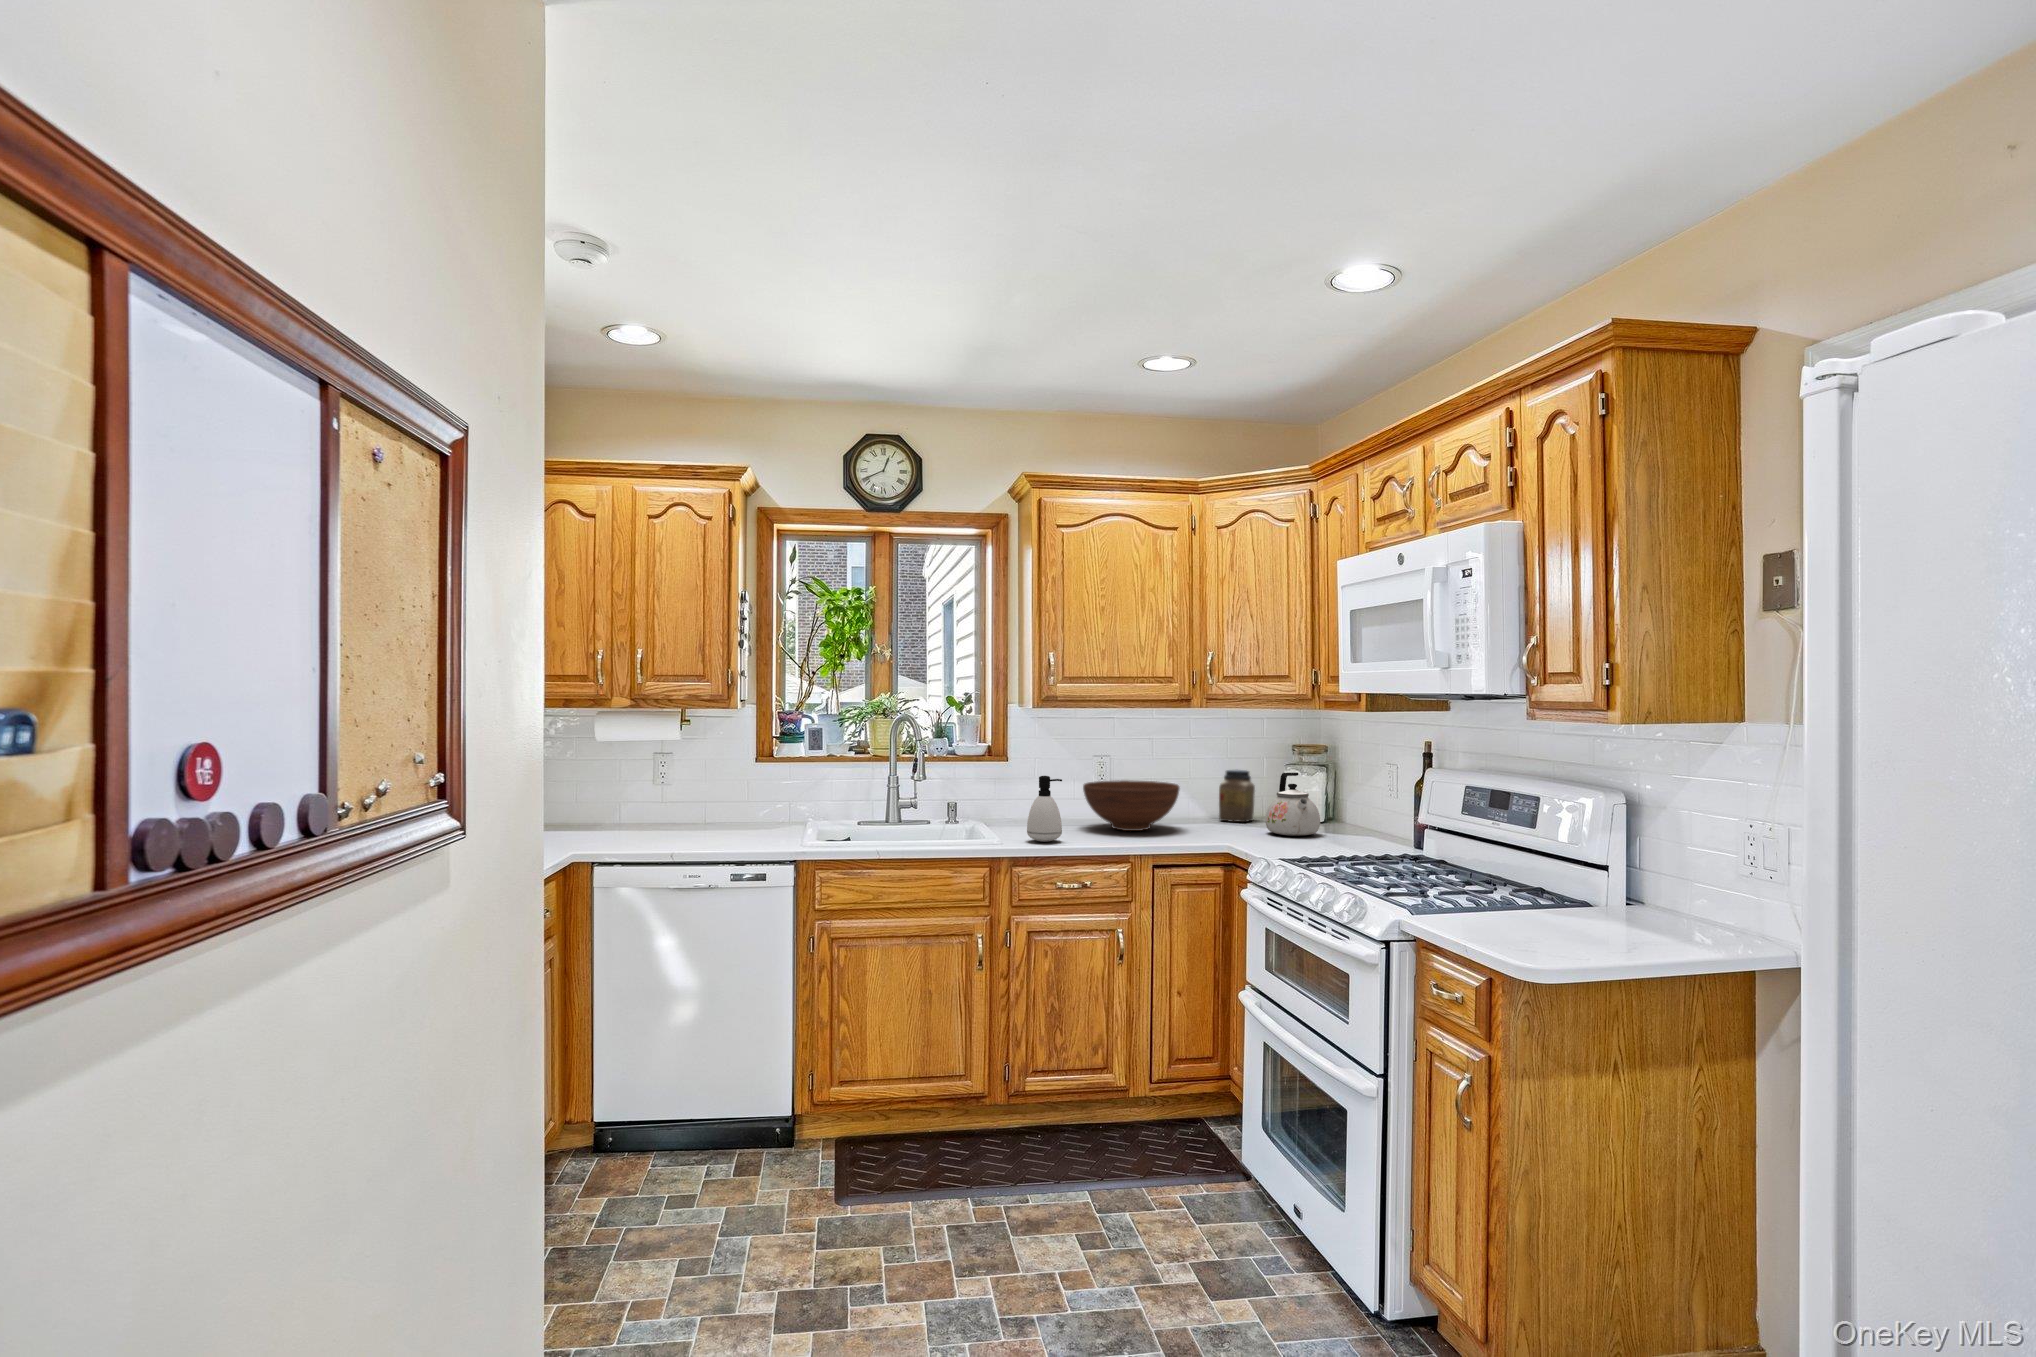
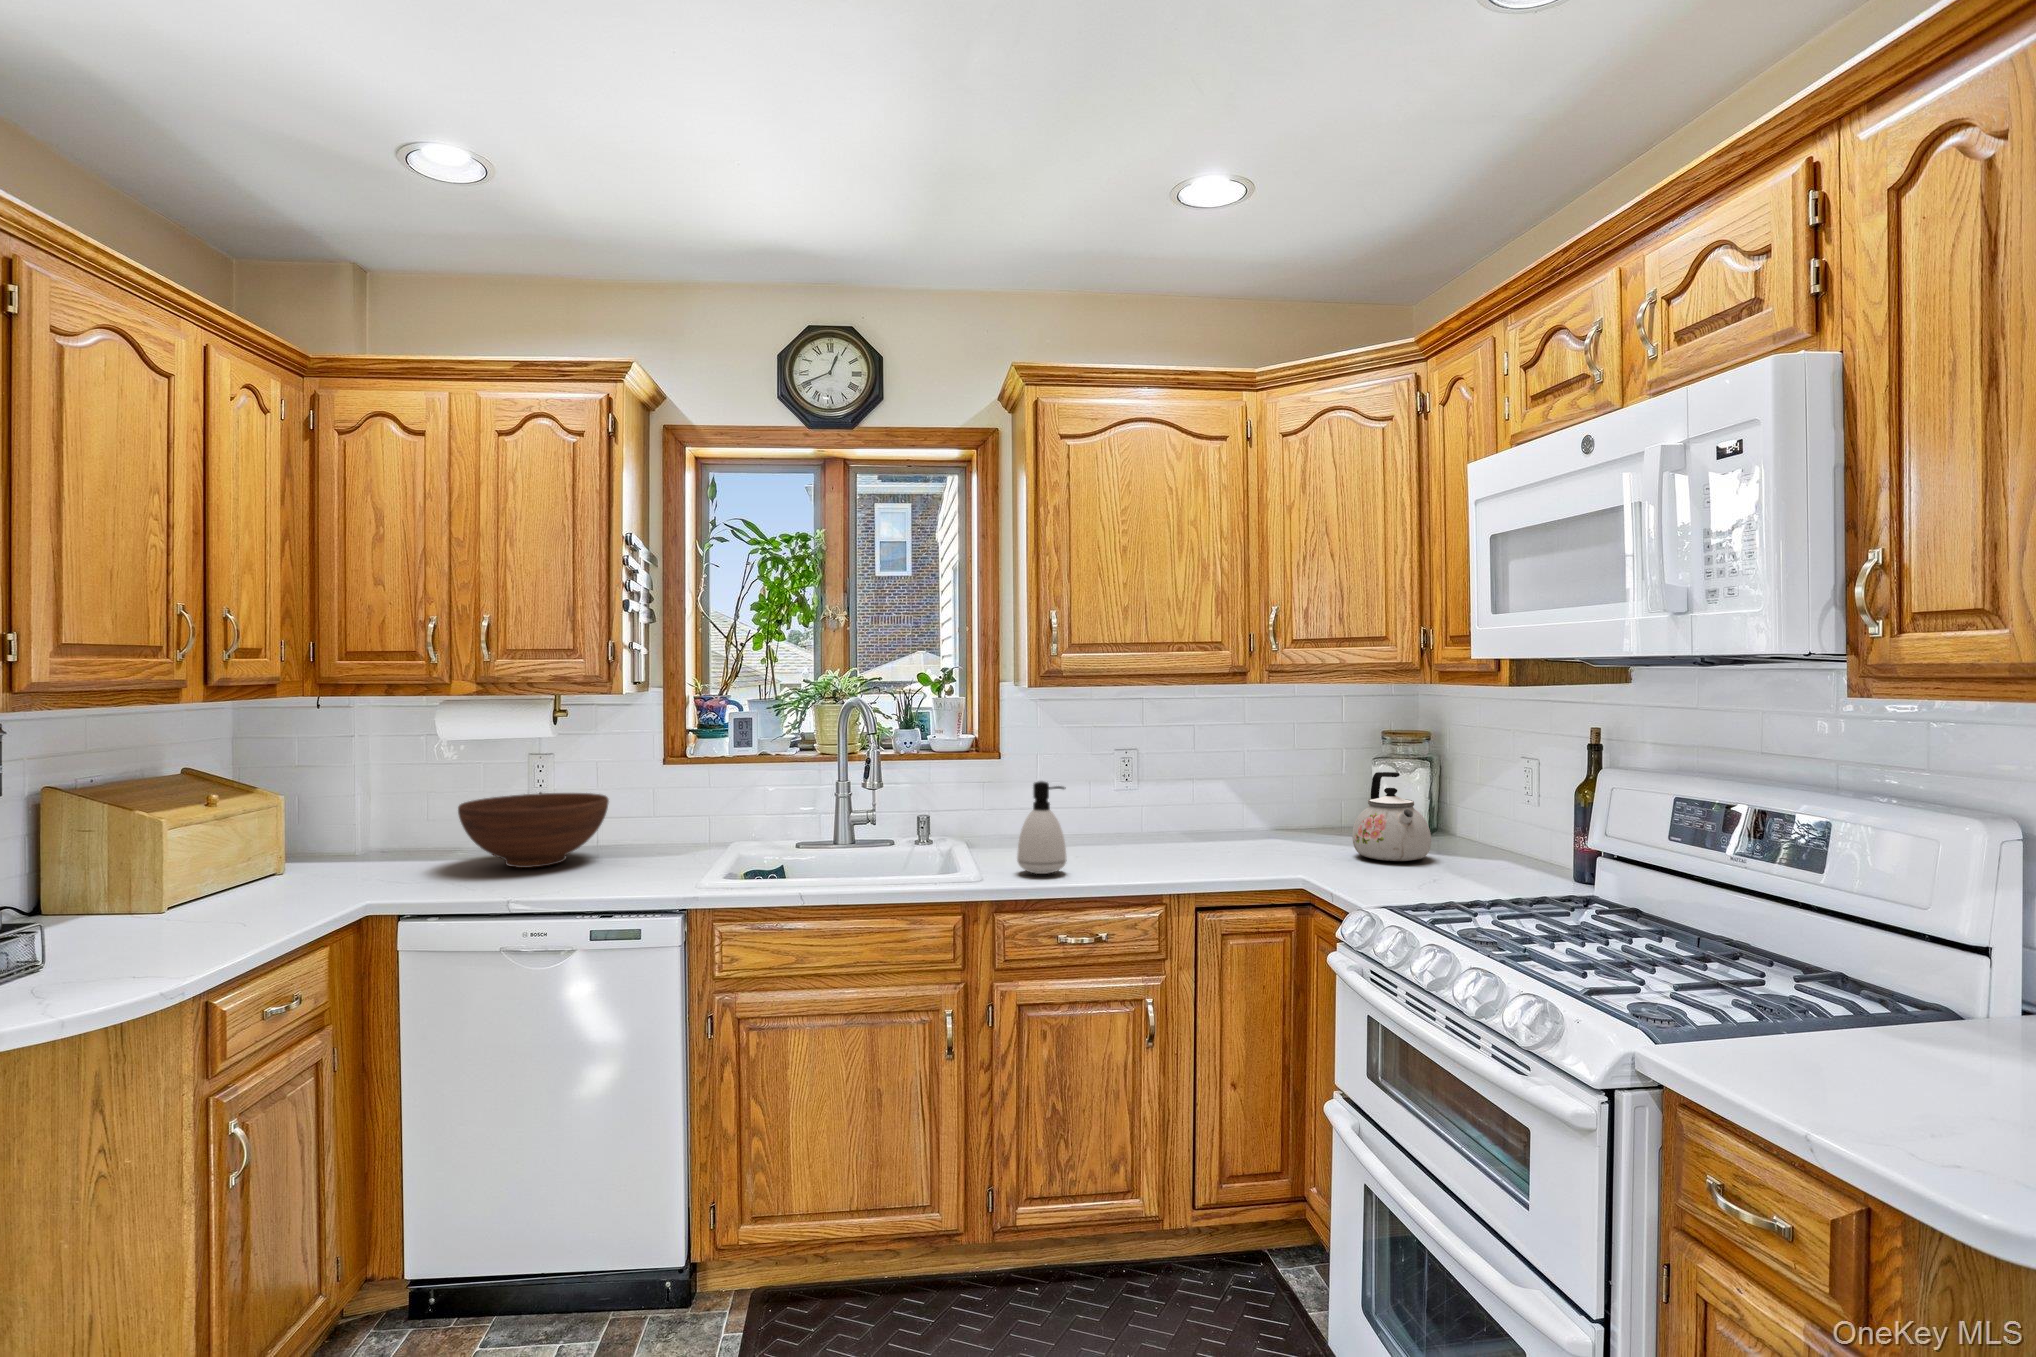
jar: present [1219,770,1255,822] -> none [1285,766,1333,837]
fruit bowl: present [1083,780,1180,831] -> present [458,793,609,868]

